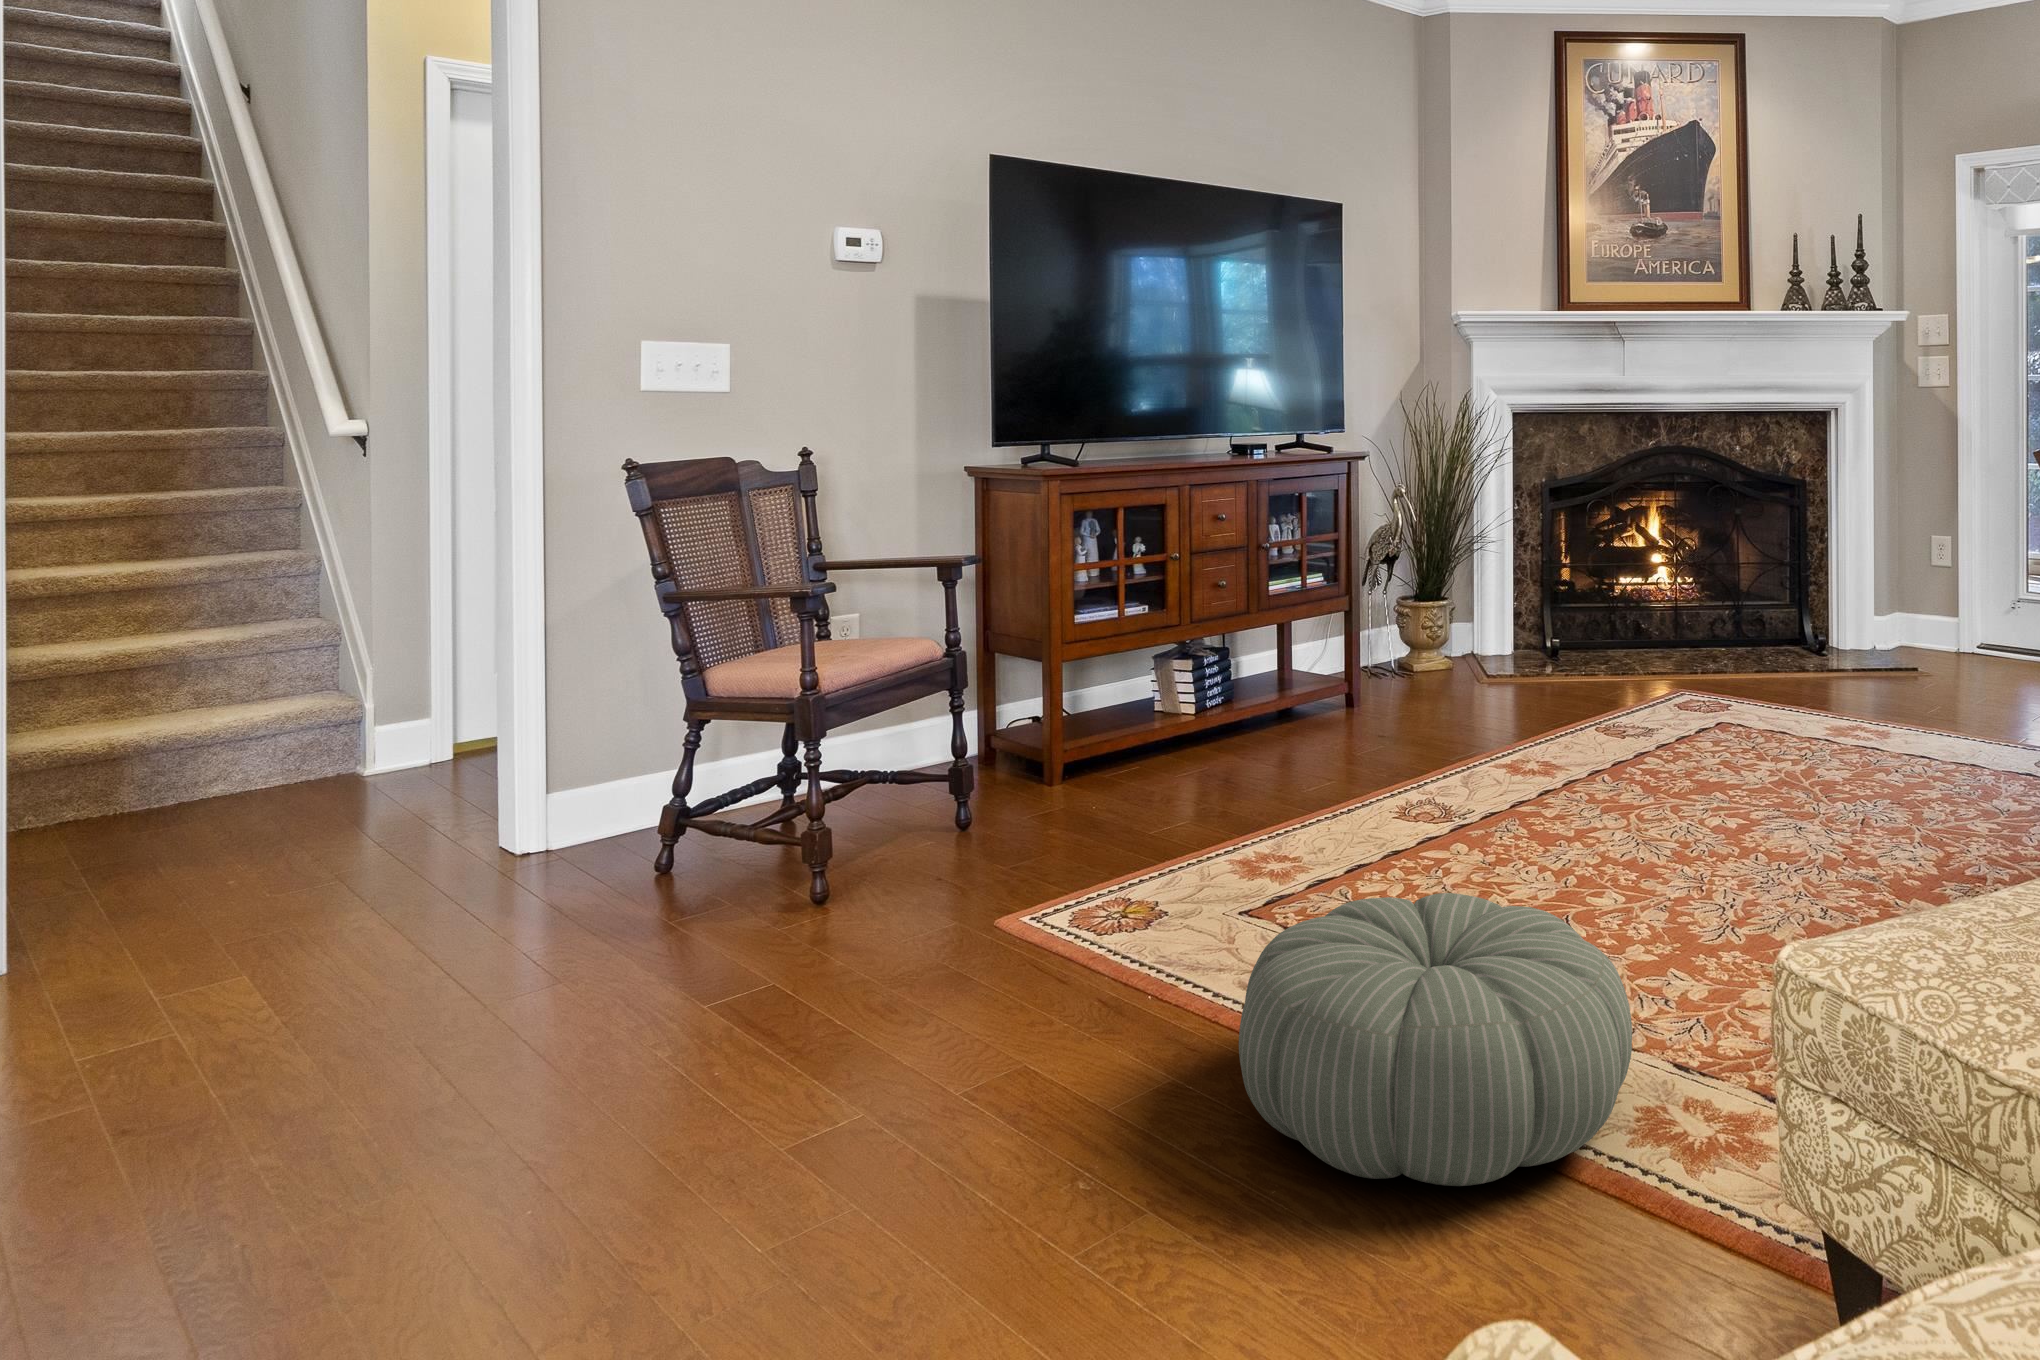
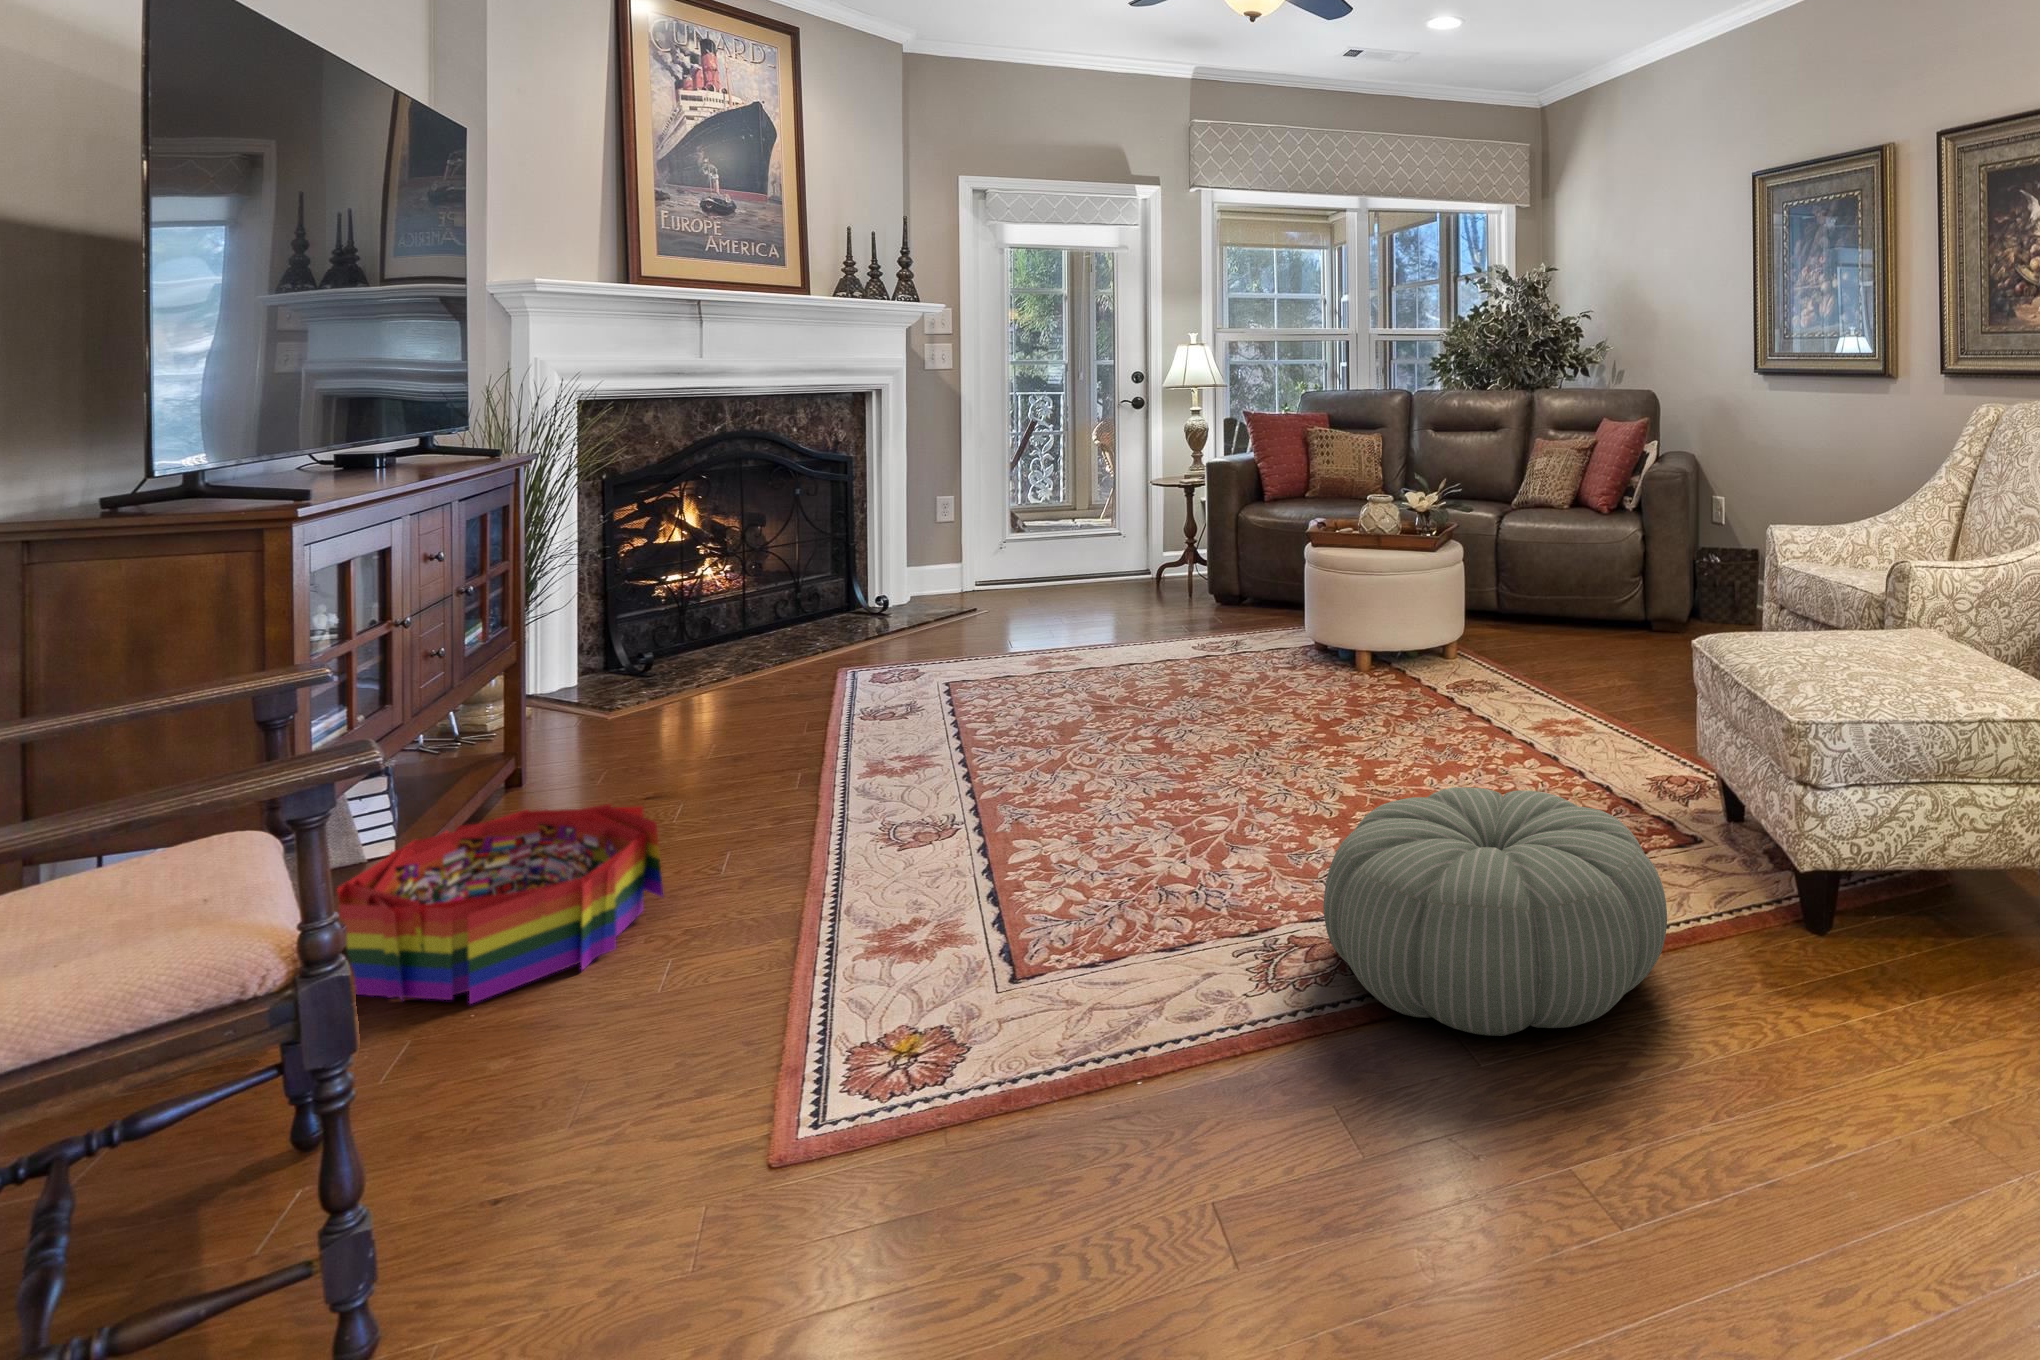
storage bin: none [1039,713,1227,822] -> present [337,804,663,1003]

